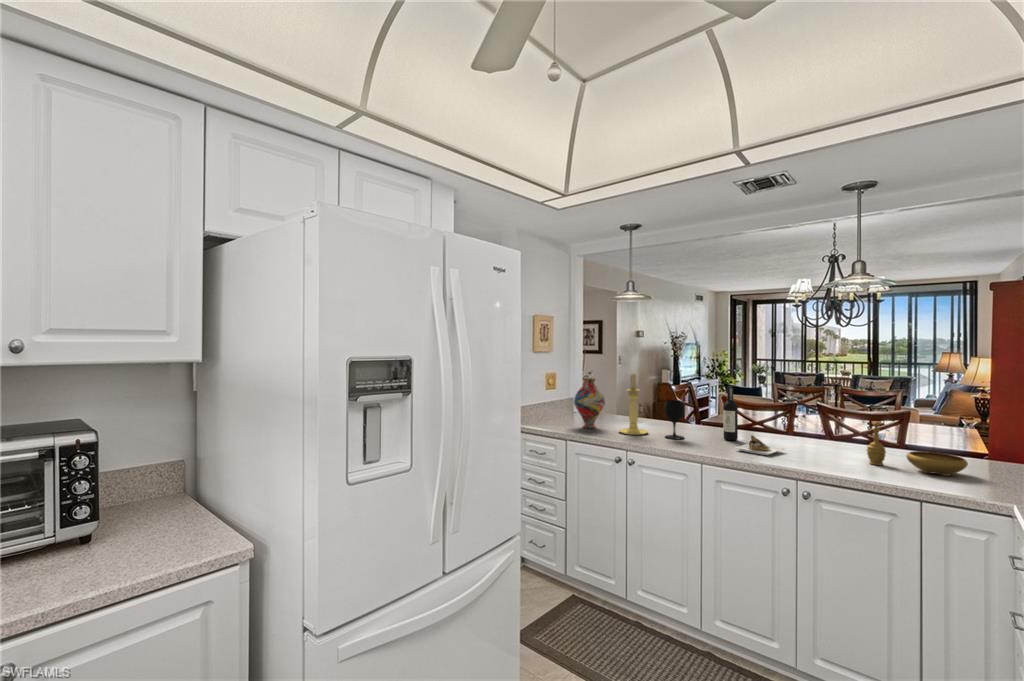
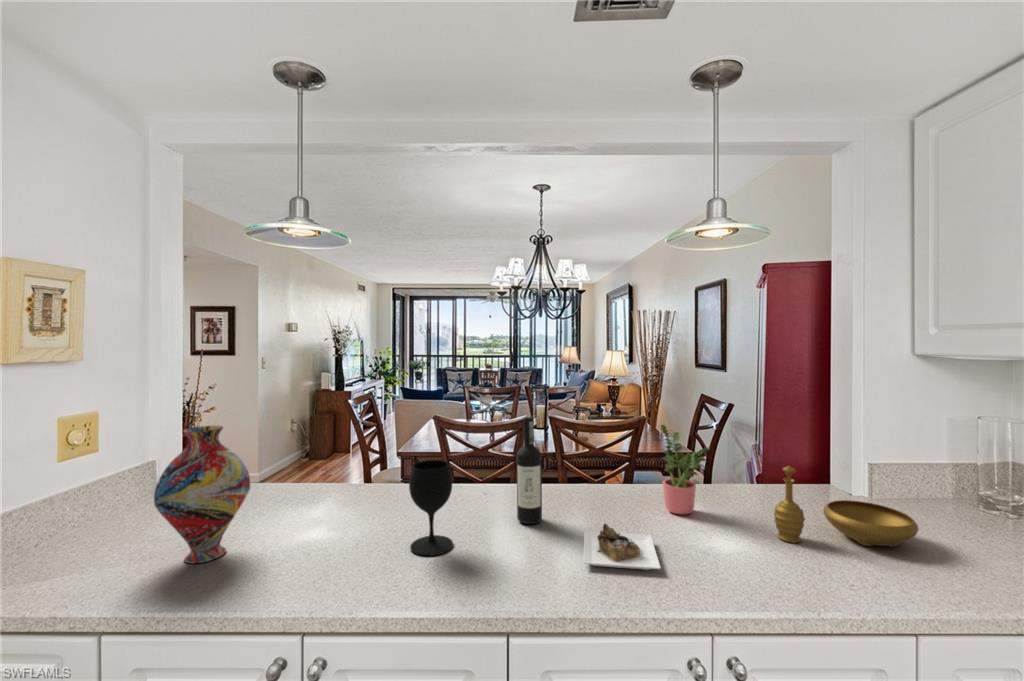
candle holder: present [619,373,648,435] -> none [292,405,368,566]
potted plant: none [816,398,858,451] -> present [661,424,710,514]

